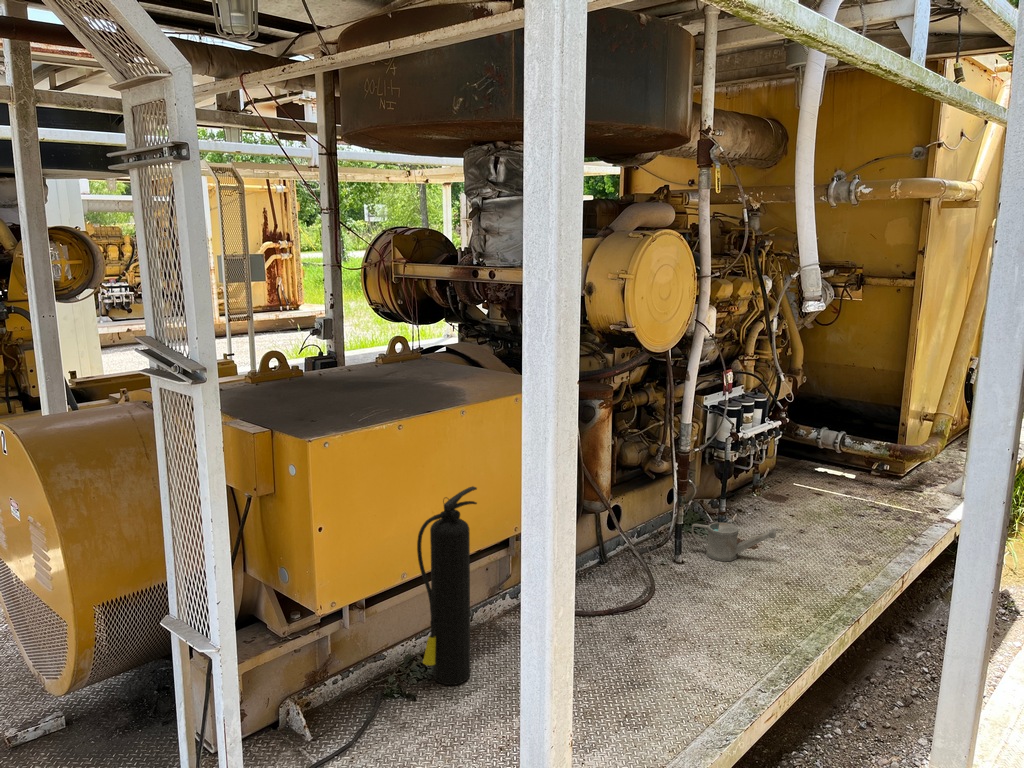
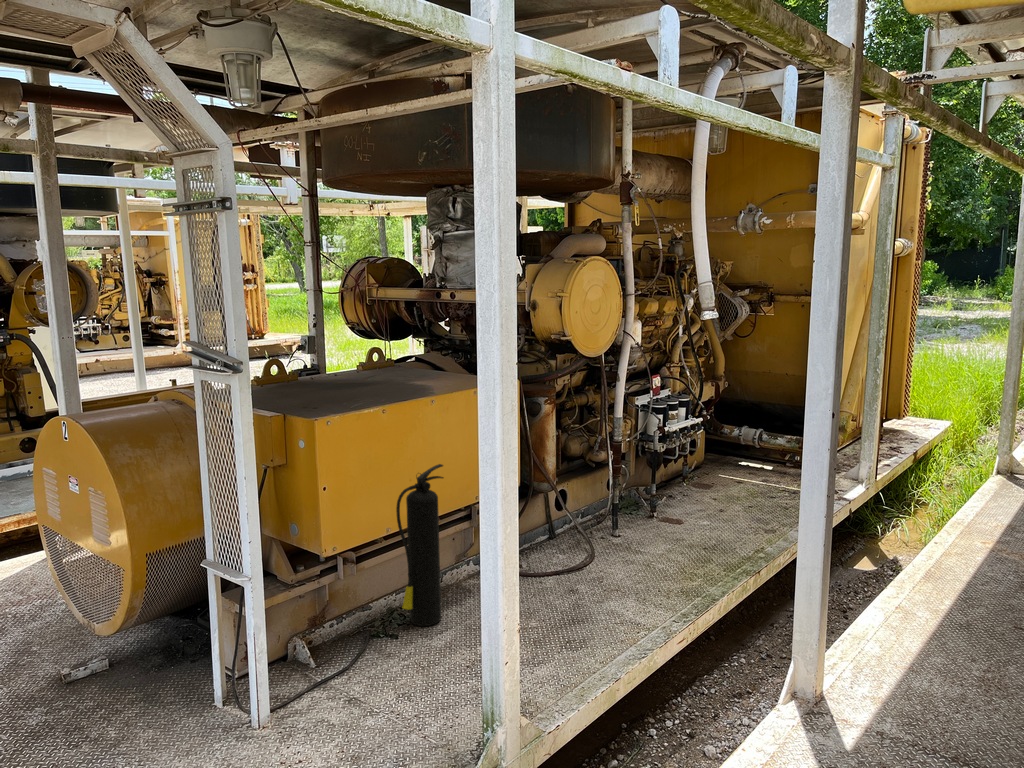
watering can: present [692,523,776,561] -> none [627,503,696,535]

